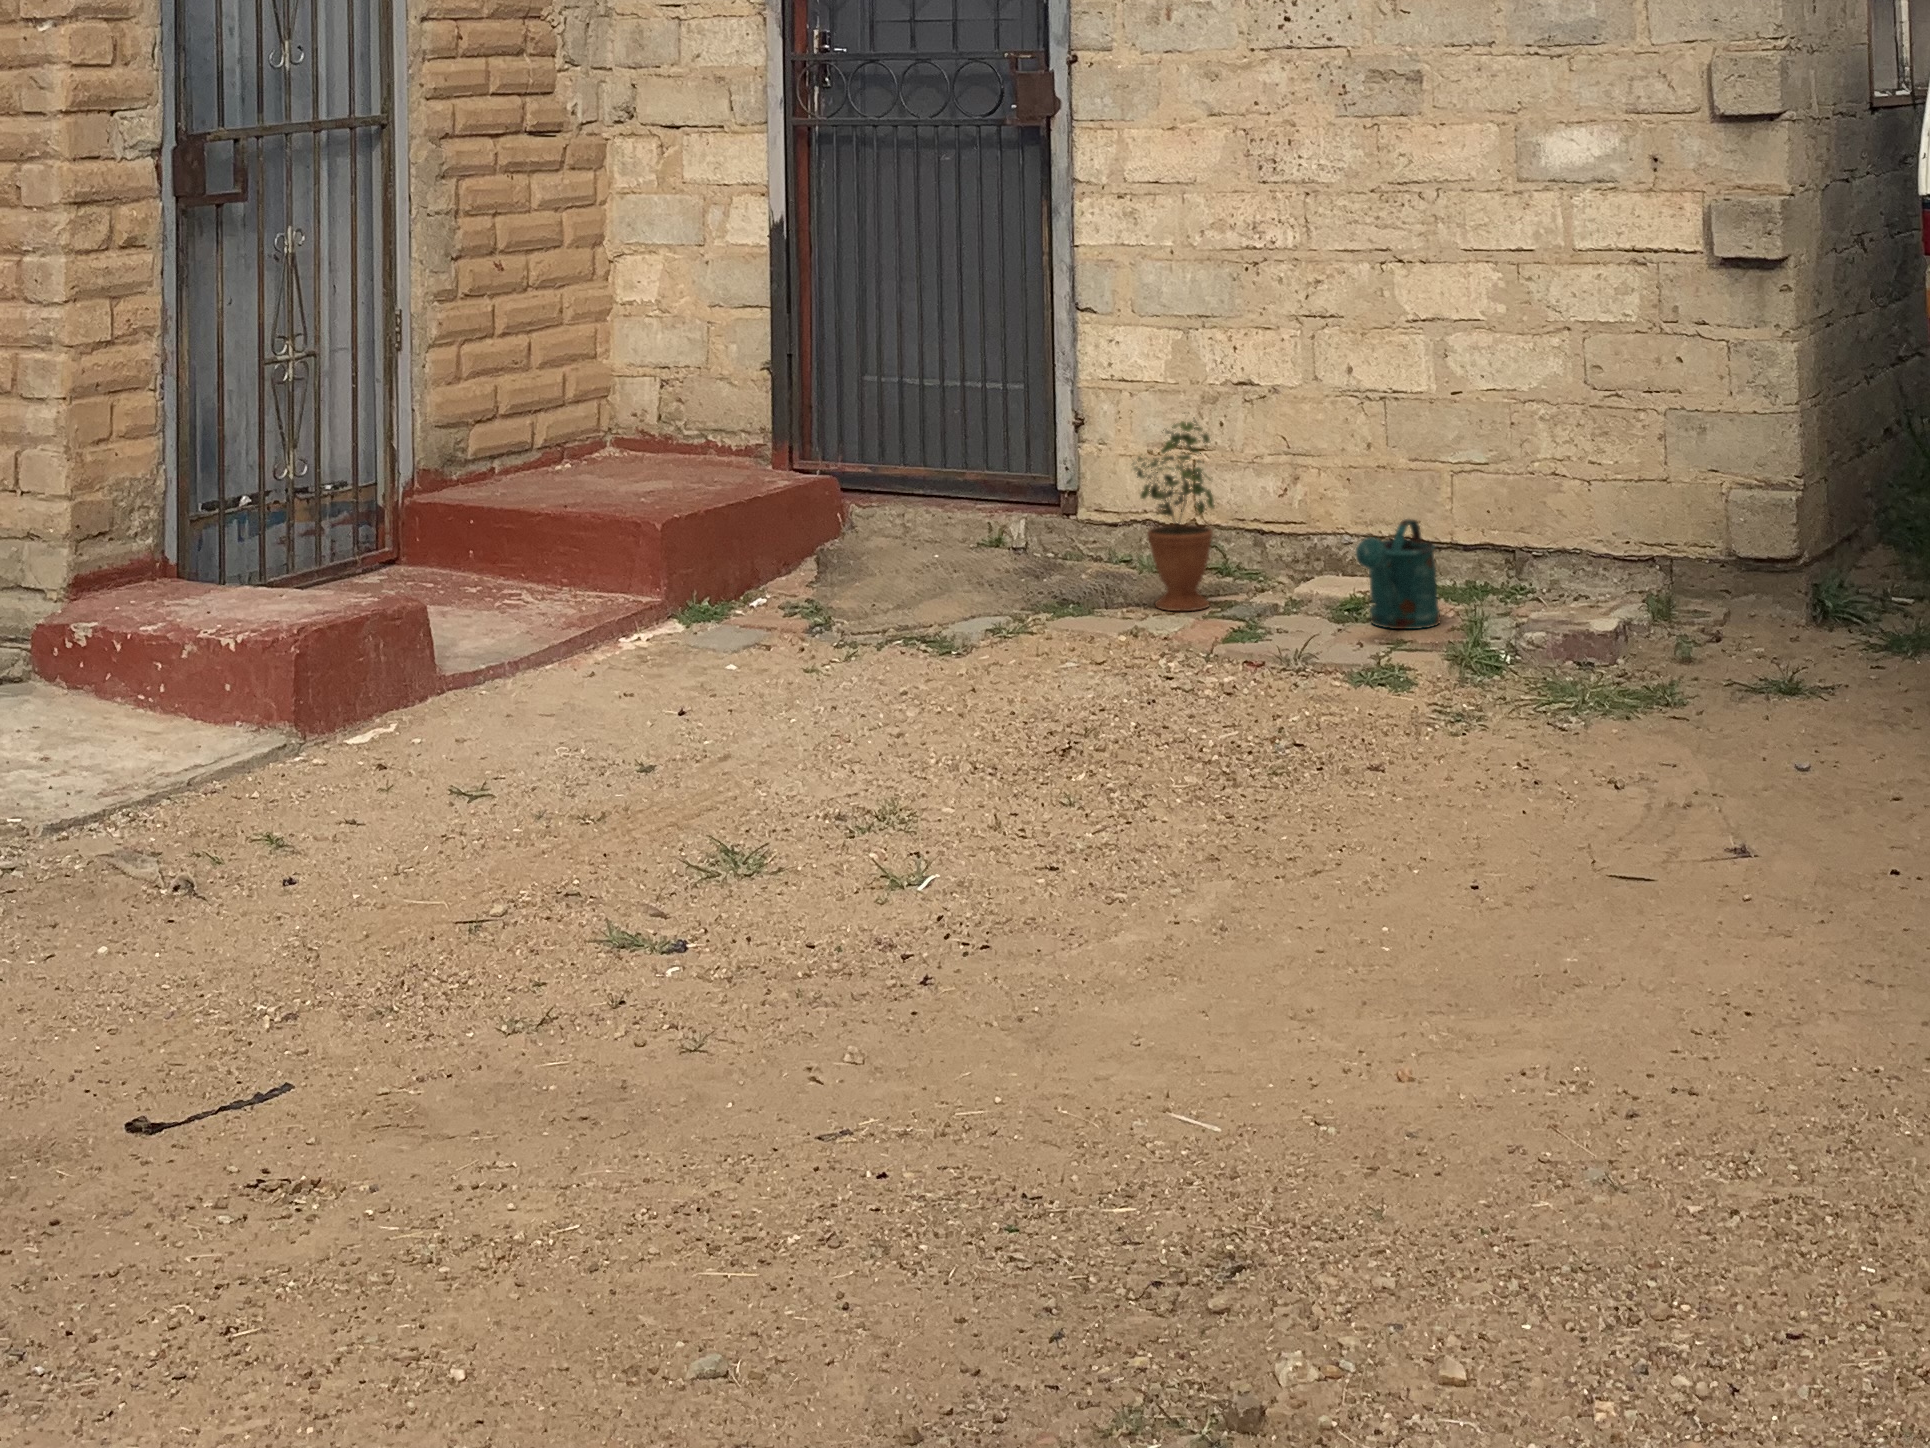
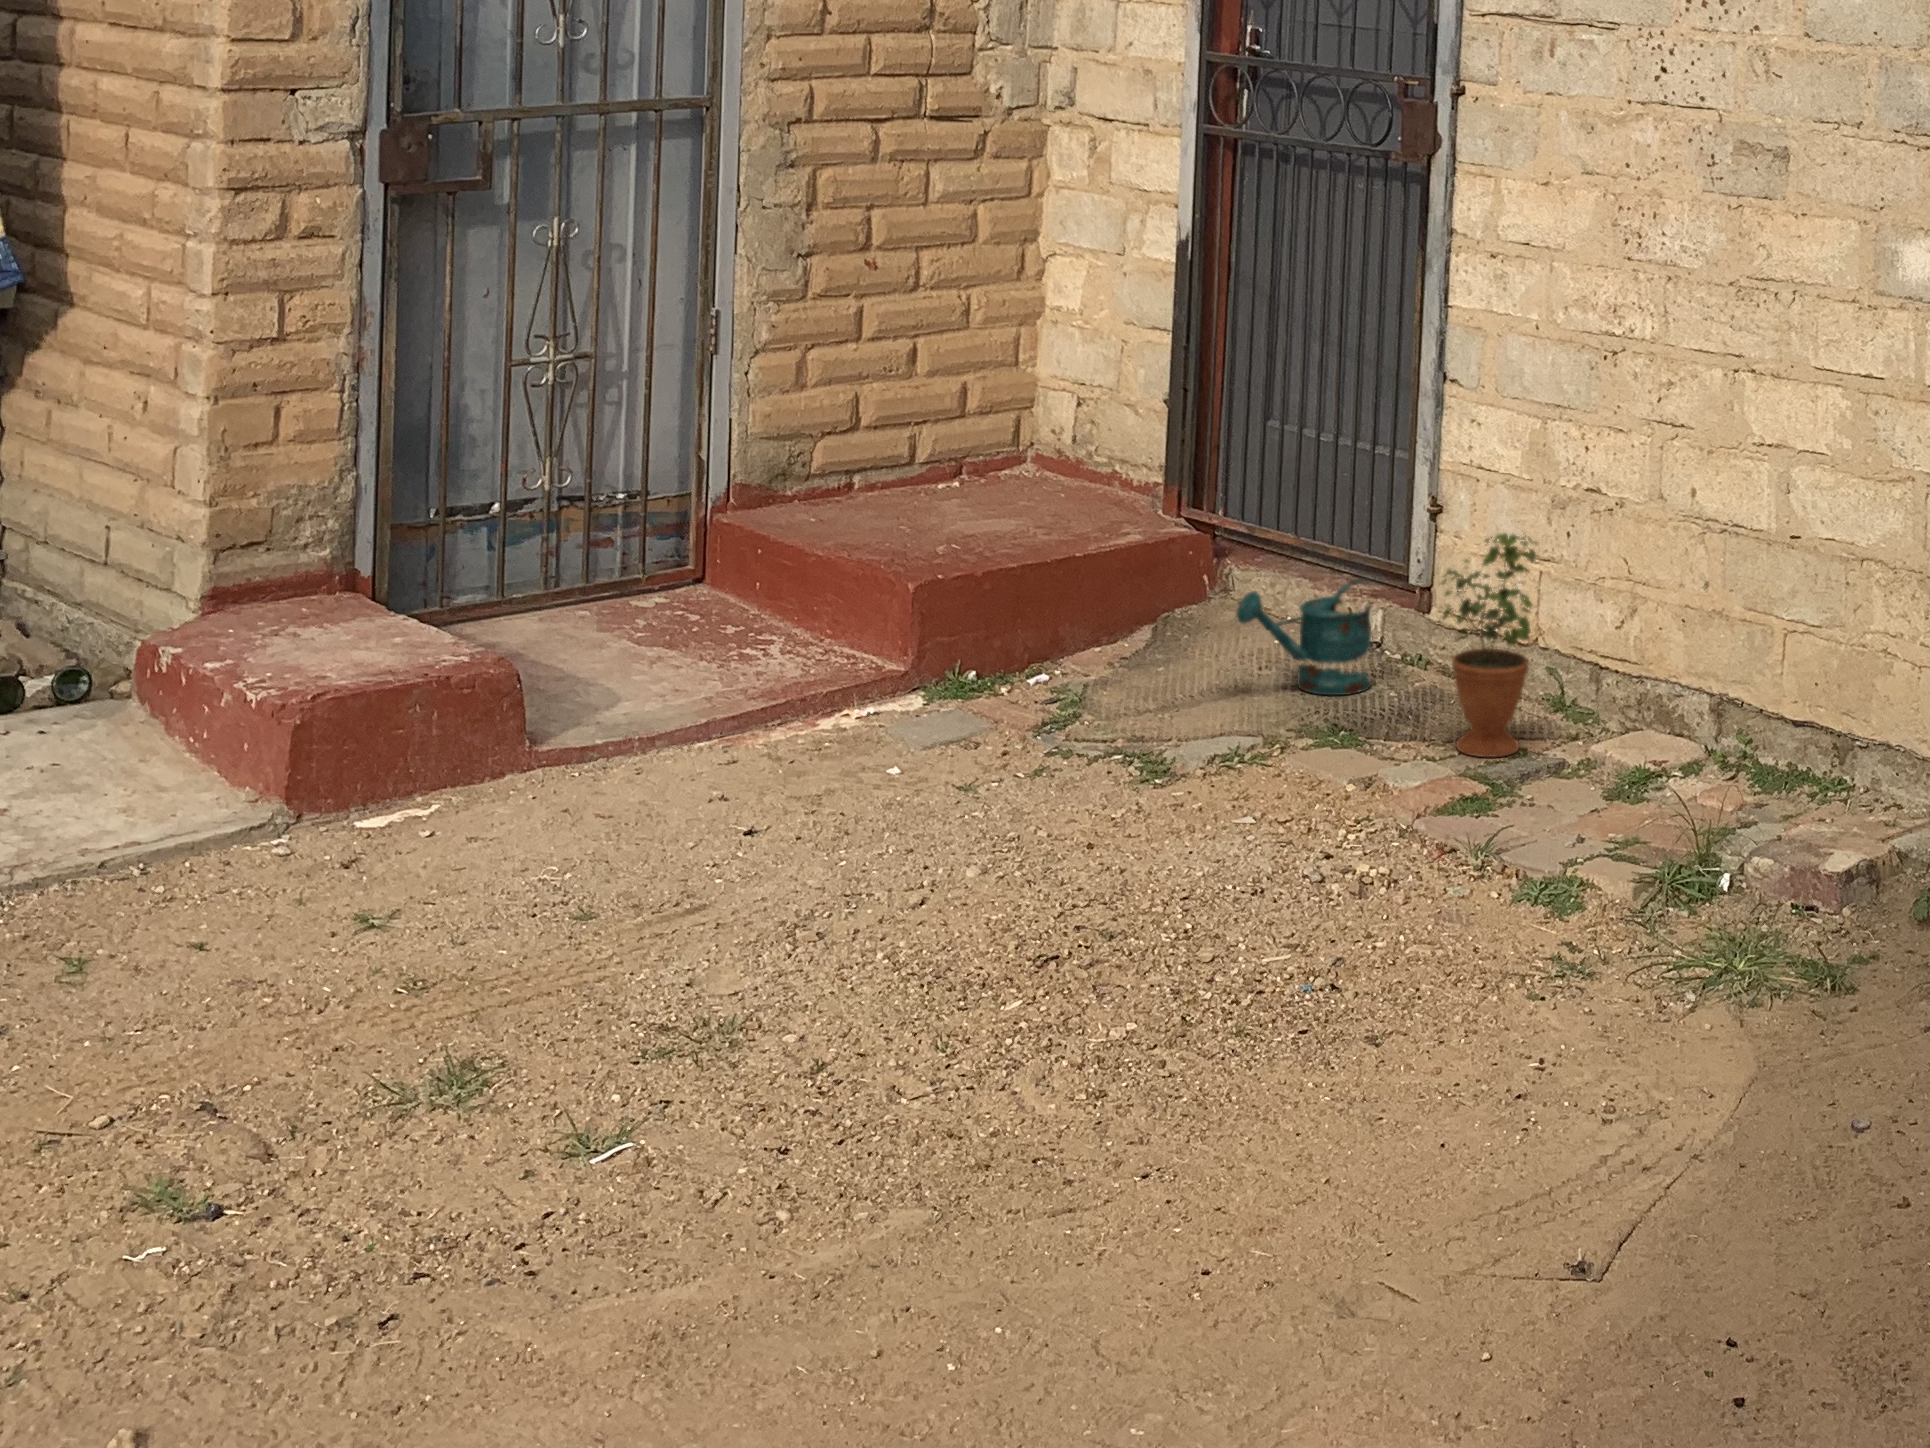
watering can: present [1356,519,1440,629] -> present [1236,578,1372,695]

